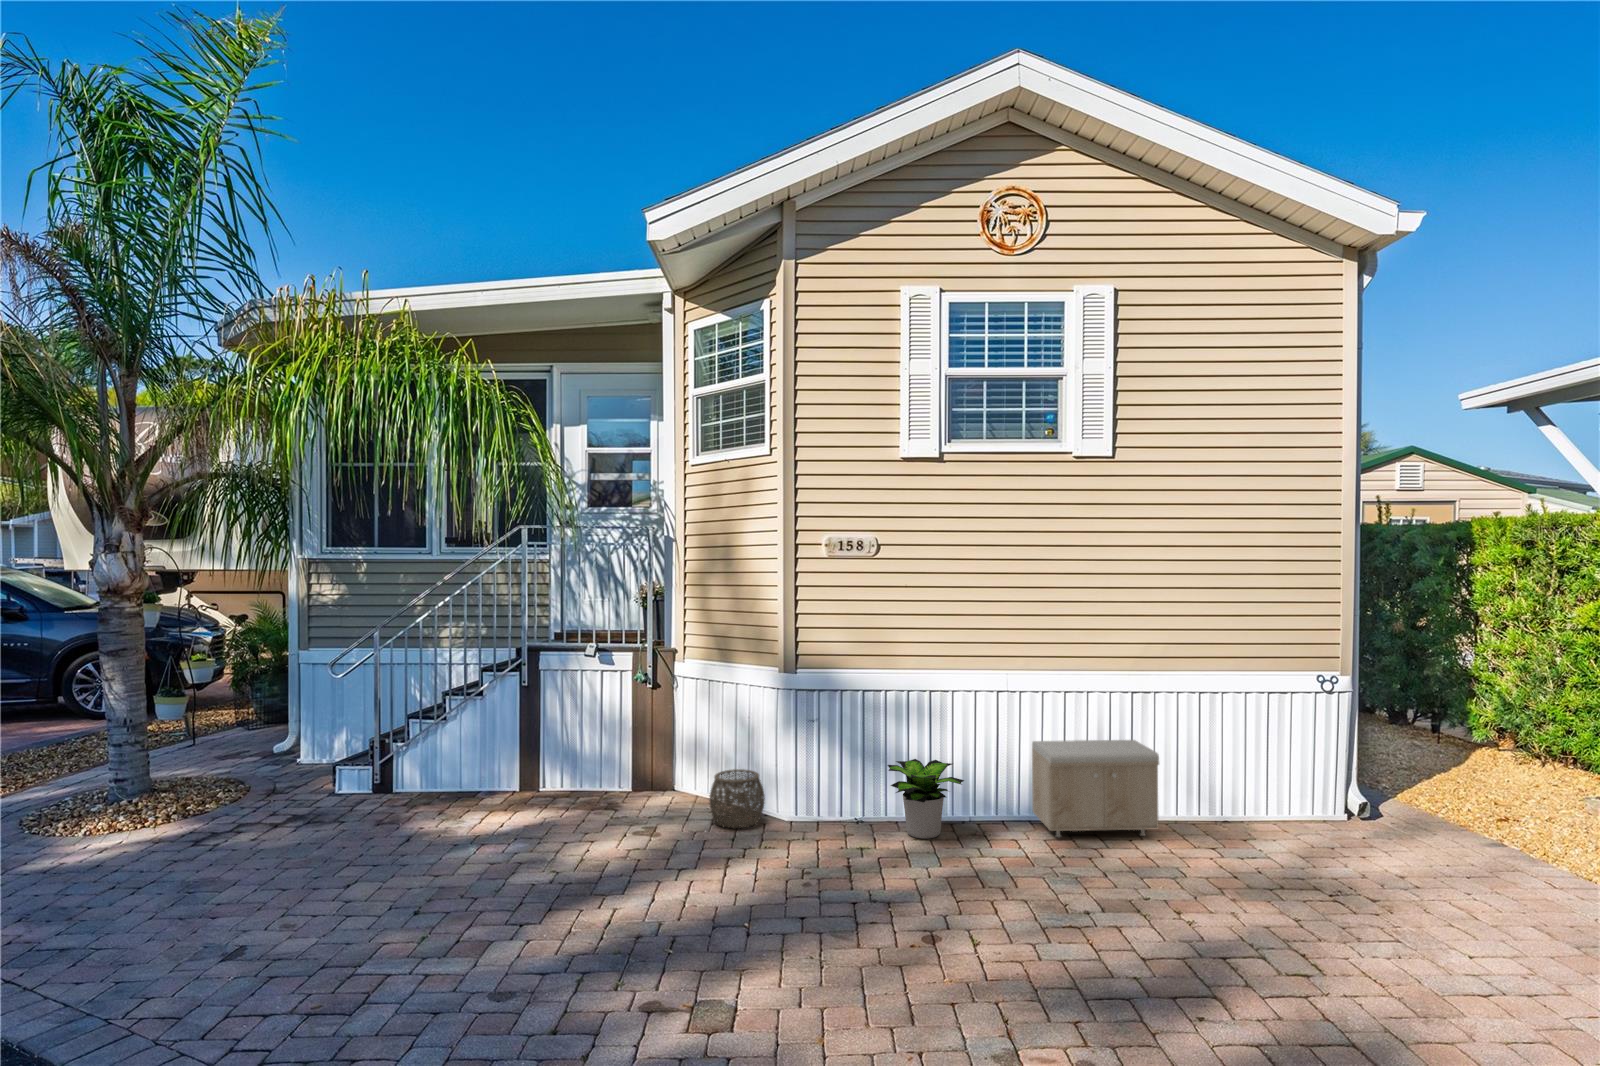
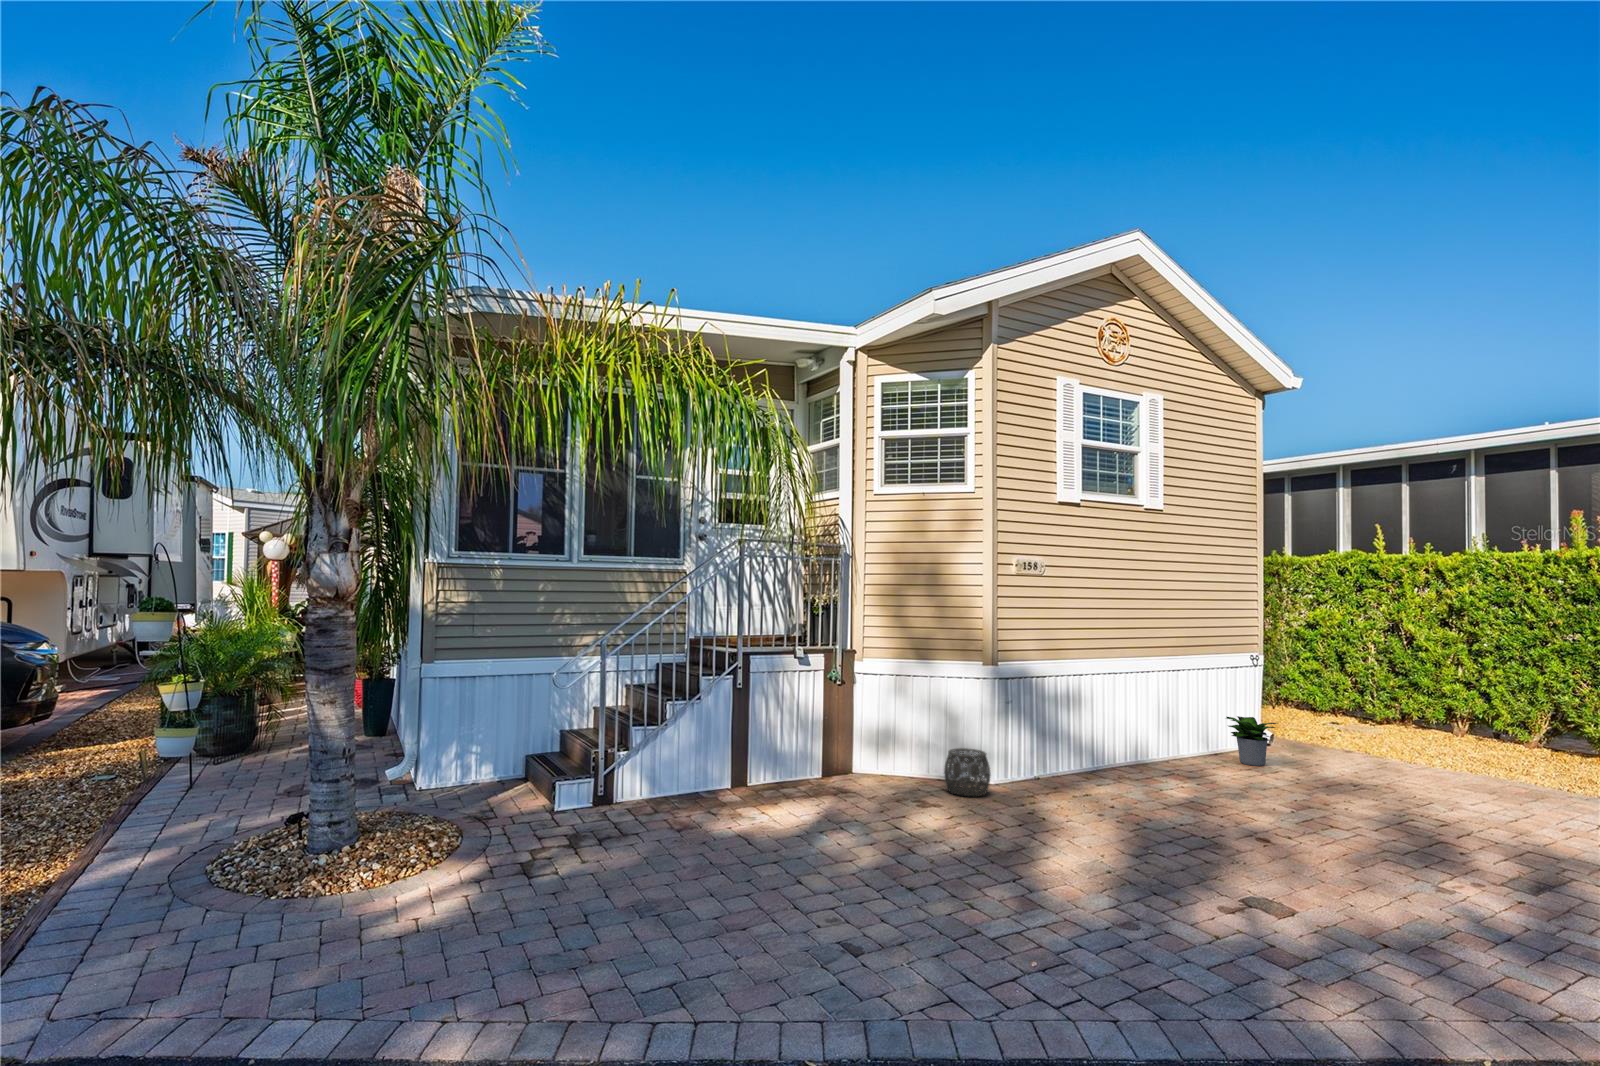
storage bench: present [1032,740,1159,837] -> none [1132,708,1220,778]
potted plant: present [888,759,964,839] -> present [1226,716,1276,766]

